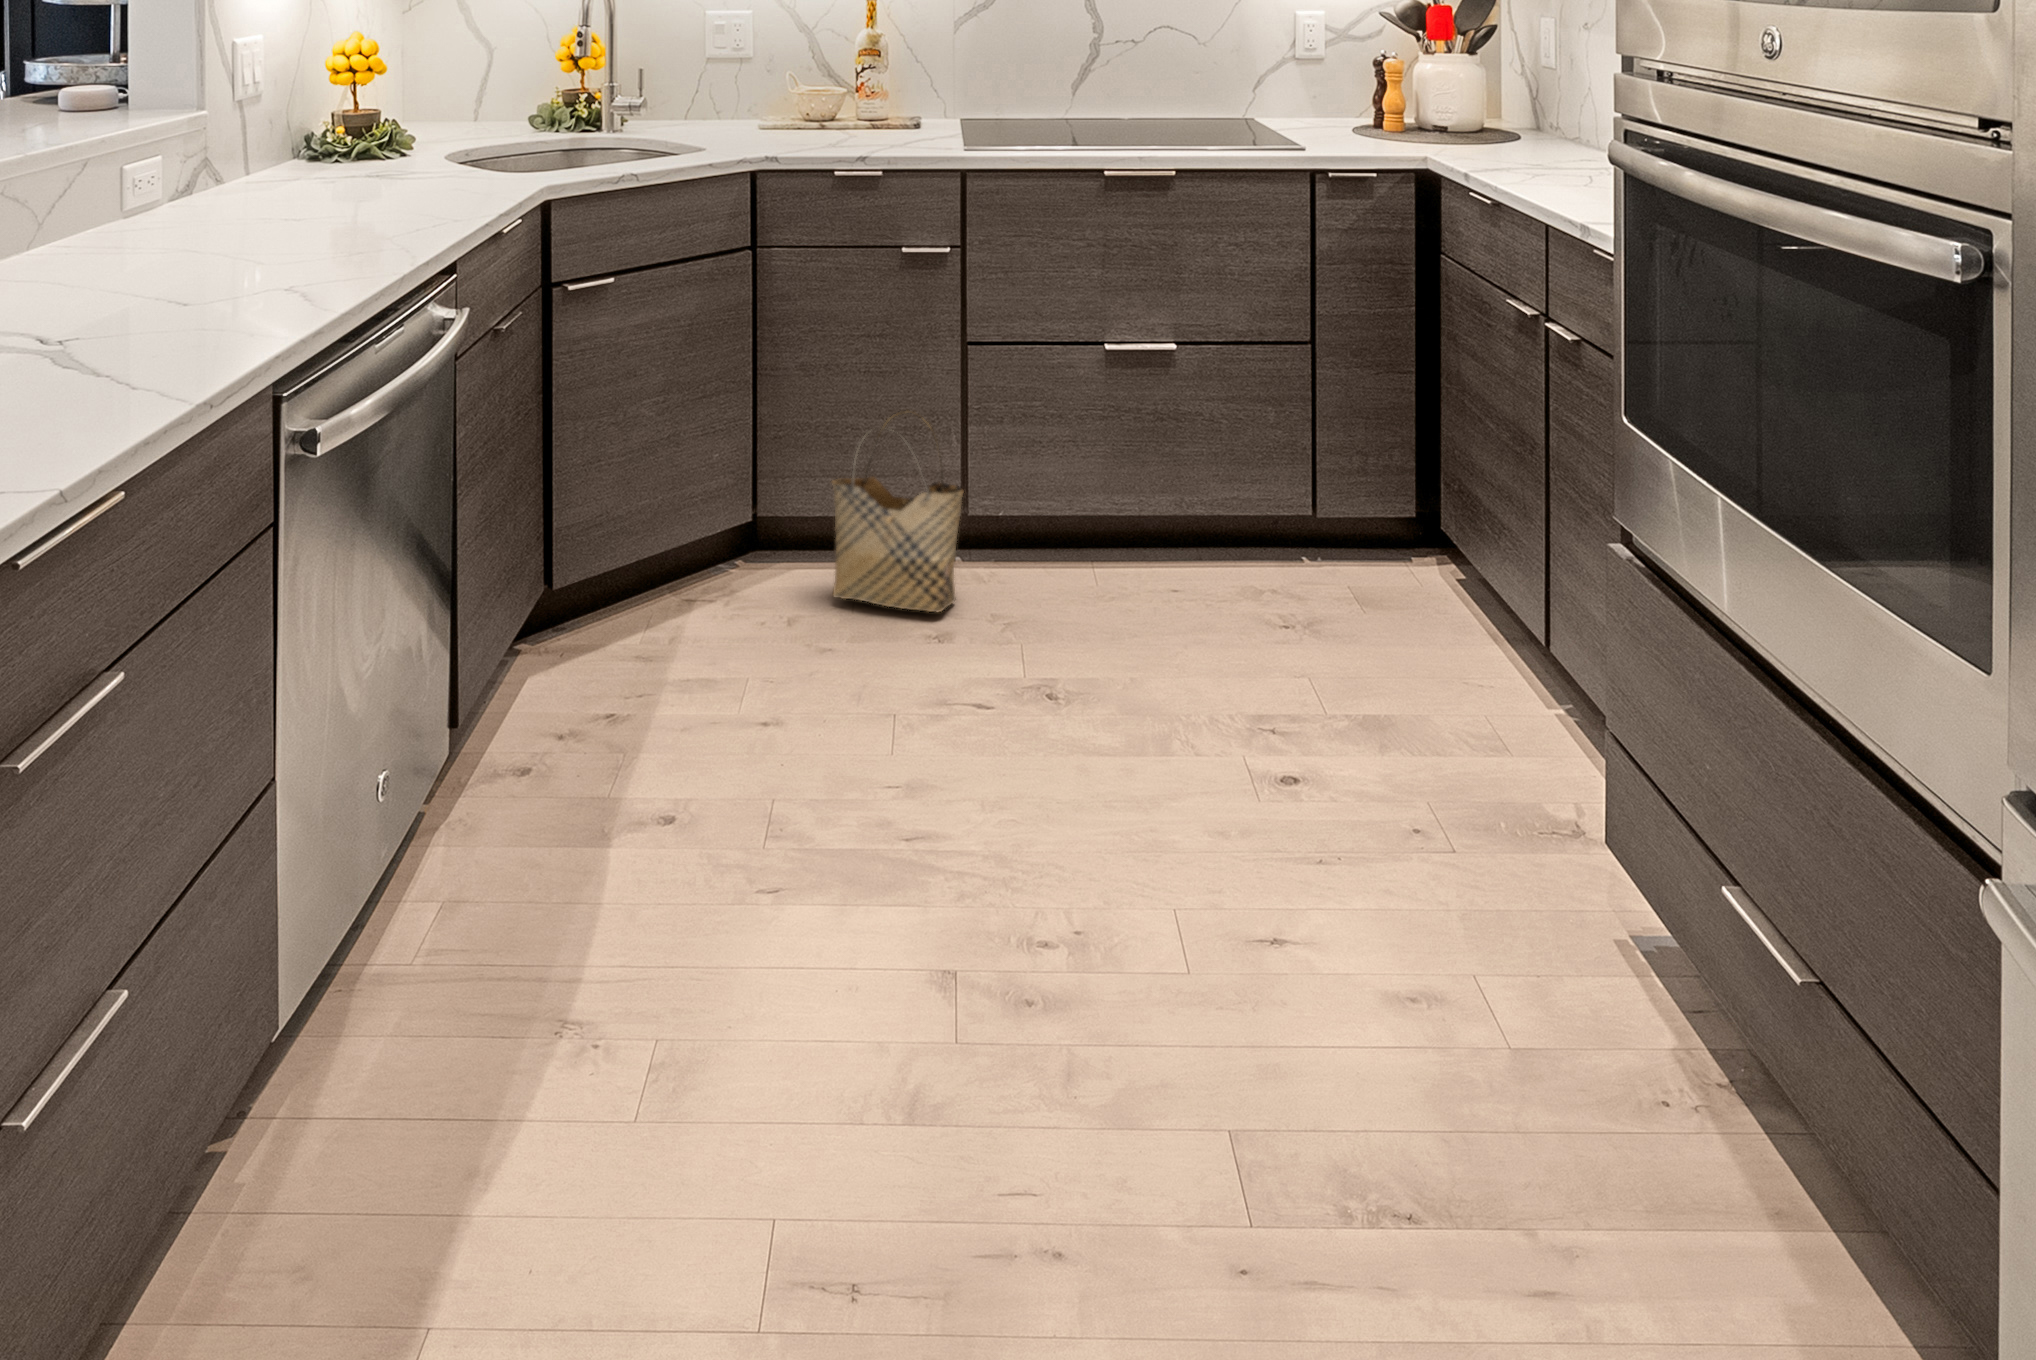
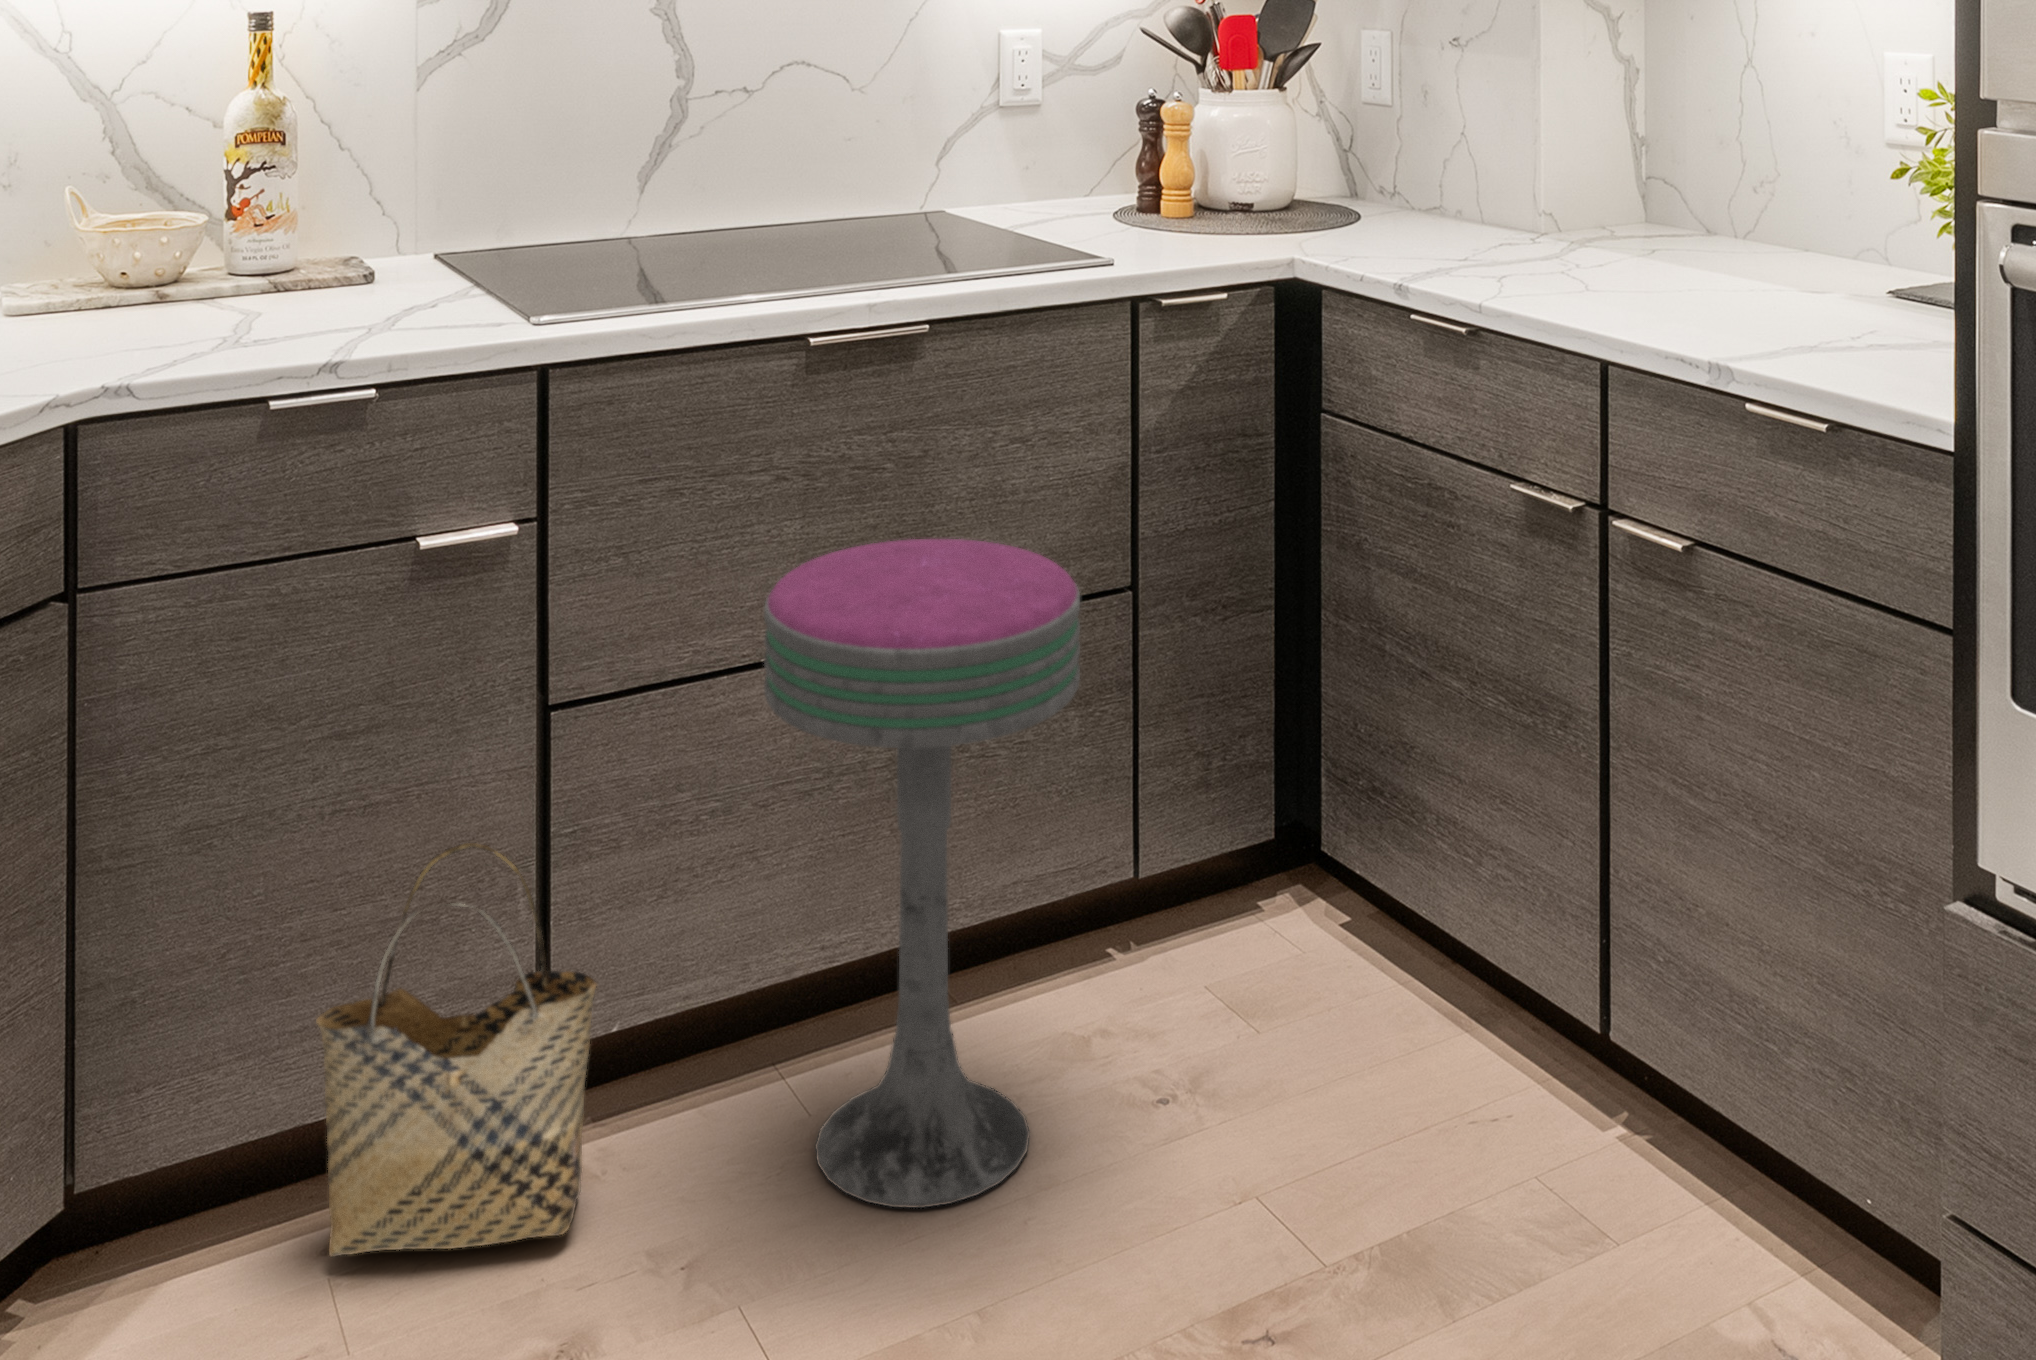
bar stool: none [1051,287,1226,645] -> present [764,539,1080,1208]

